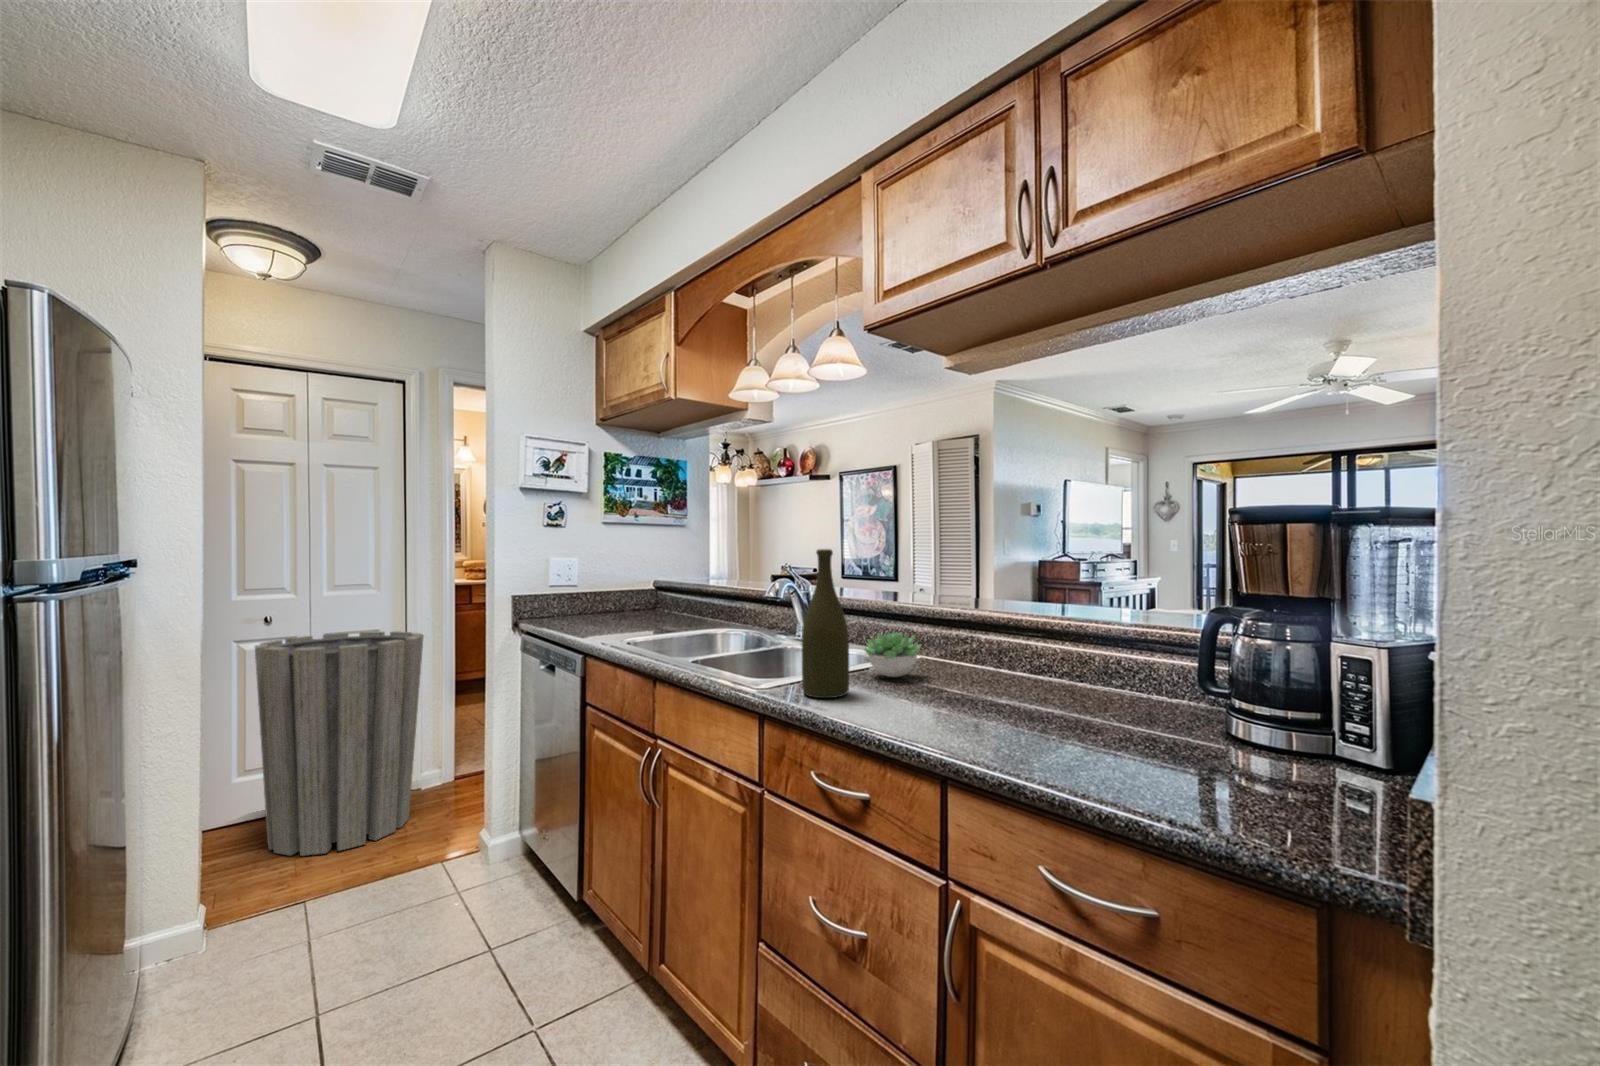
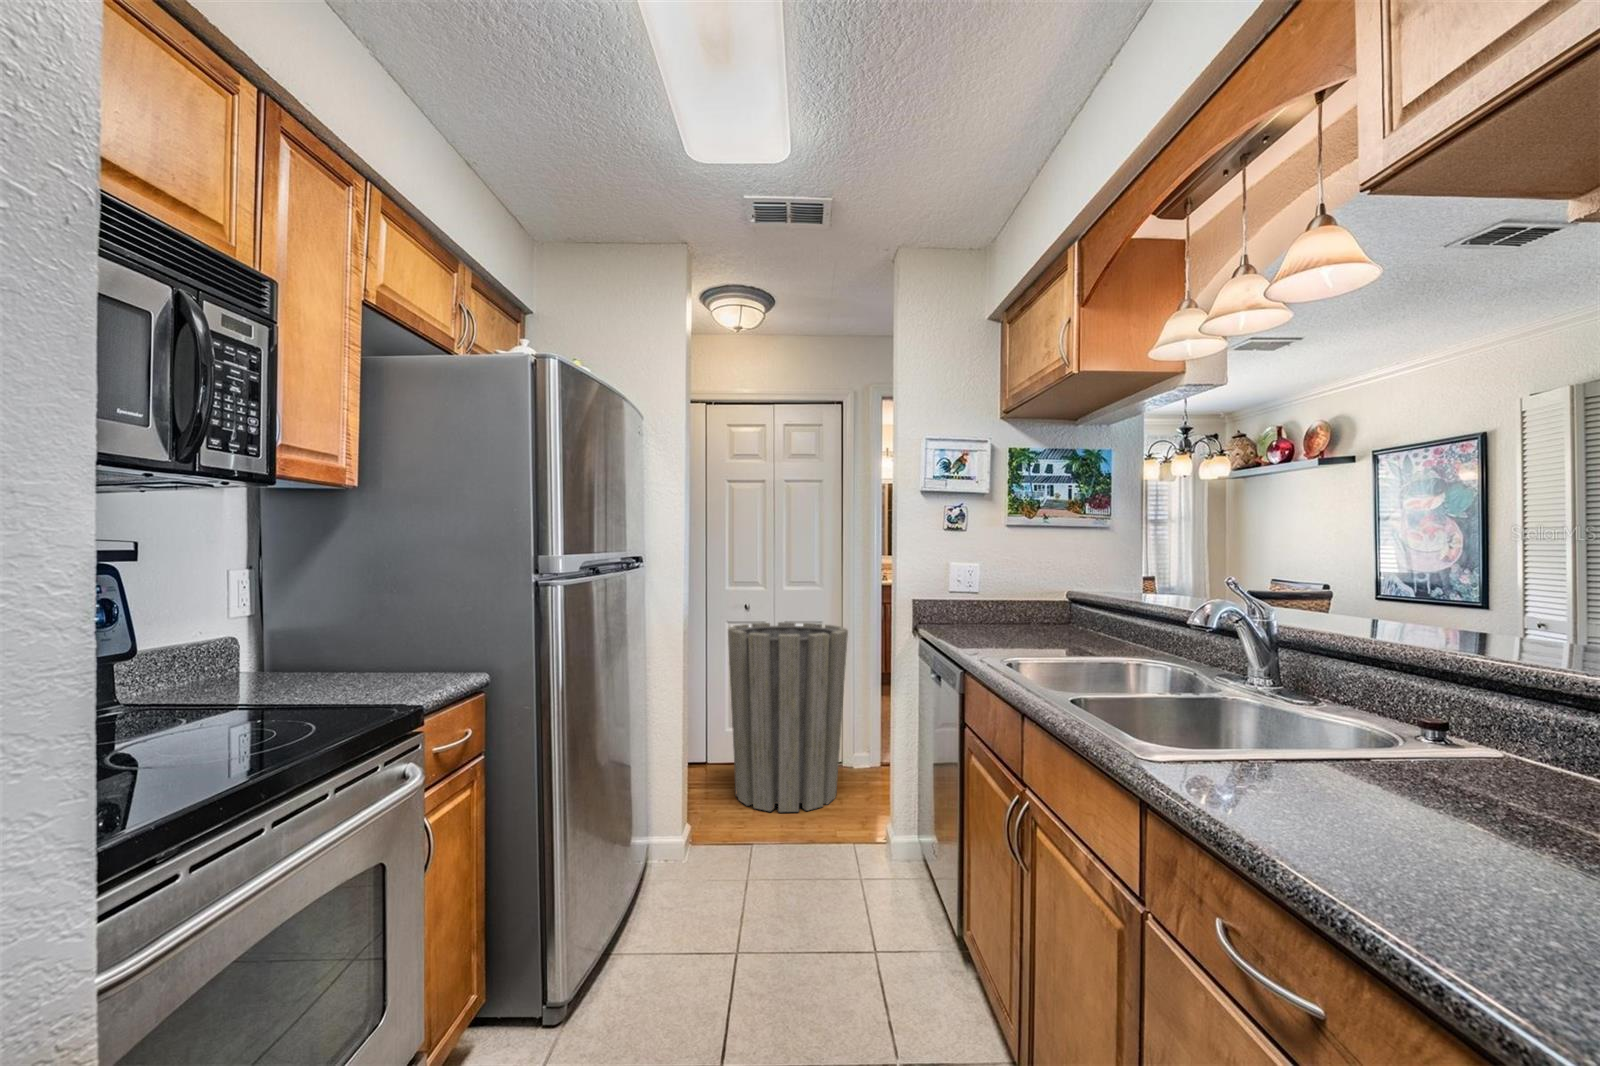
bottle: present [802,549,849,698] -> none [1215,561,1308,804]
succulent plant: present [864,632,921,677] -> none [1348,703,1492,787]

